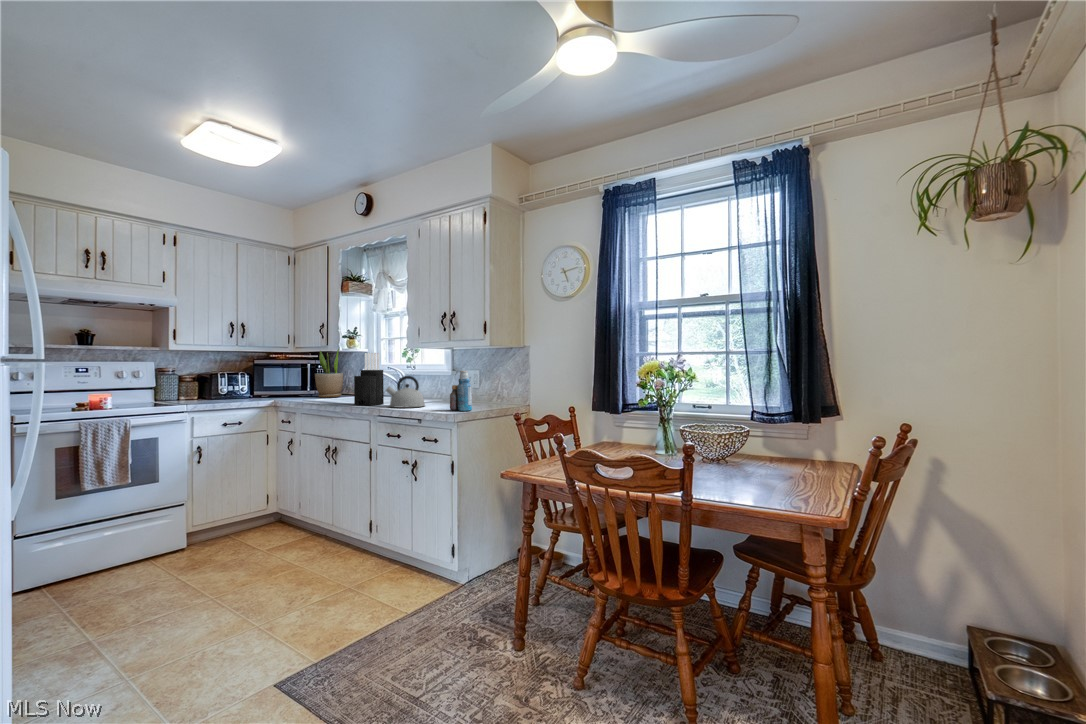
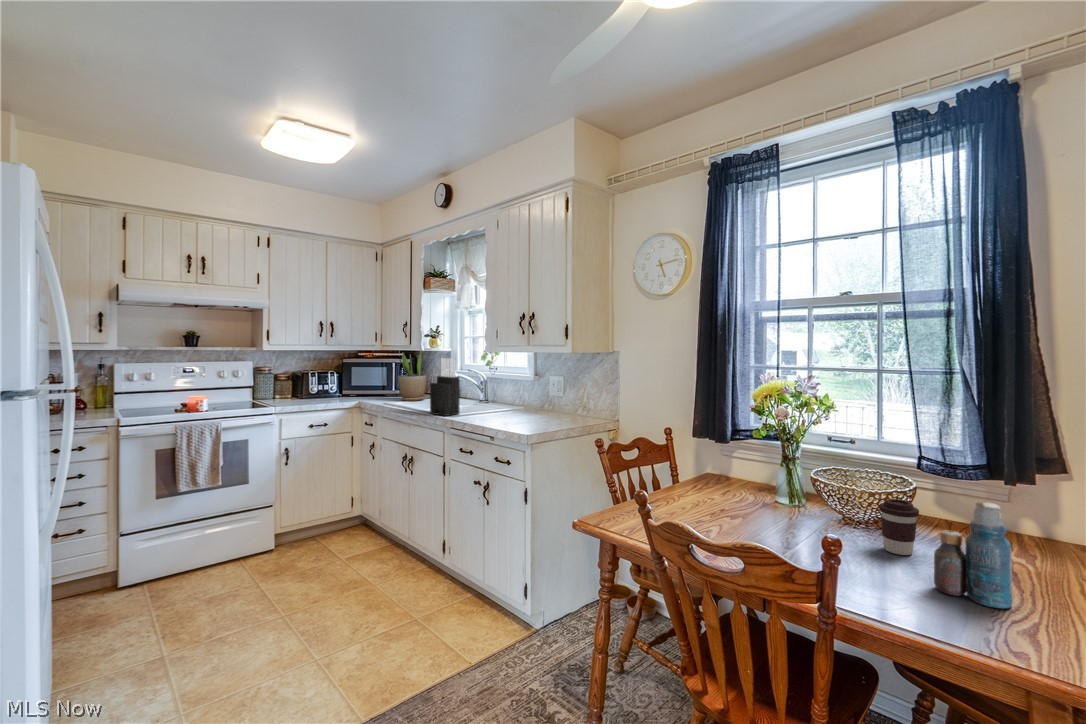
bottle: present [450,371,472,411] -> present [934,502,1013,608]
kettle: present [386,376,425,407] -> none [459,385,502,421]
coffee cup: none [727,437,752,475] -> present [879,499,919,555]

